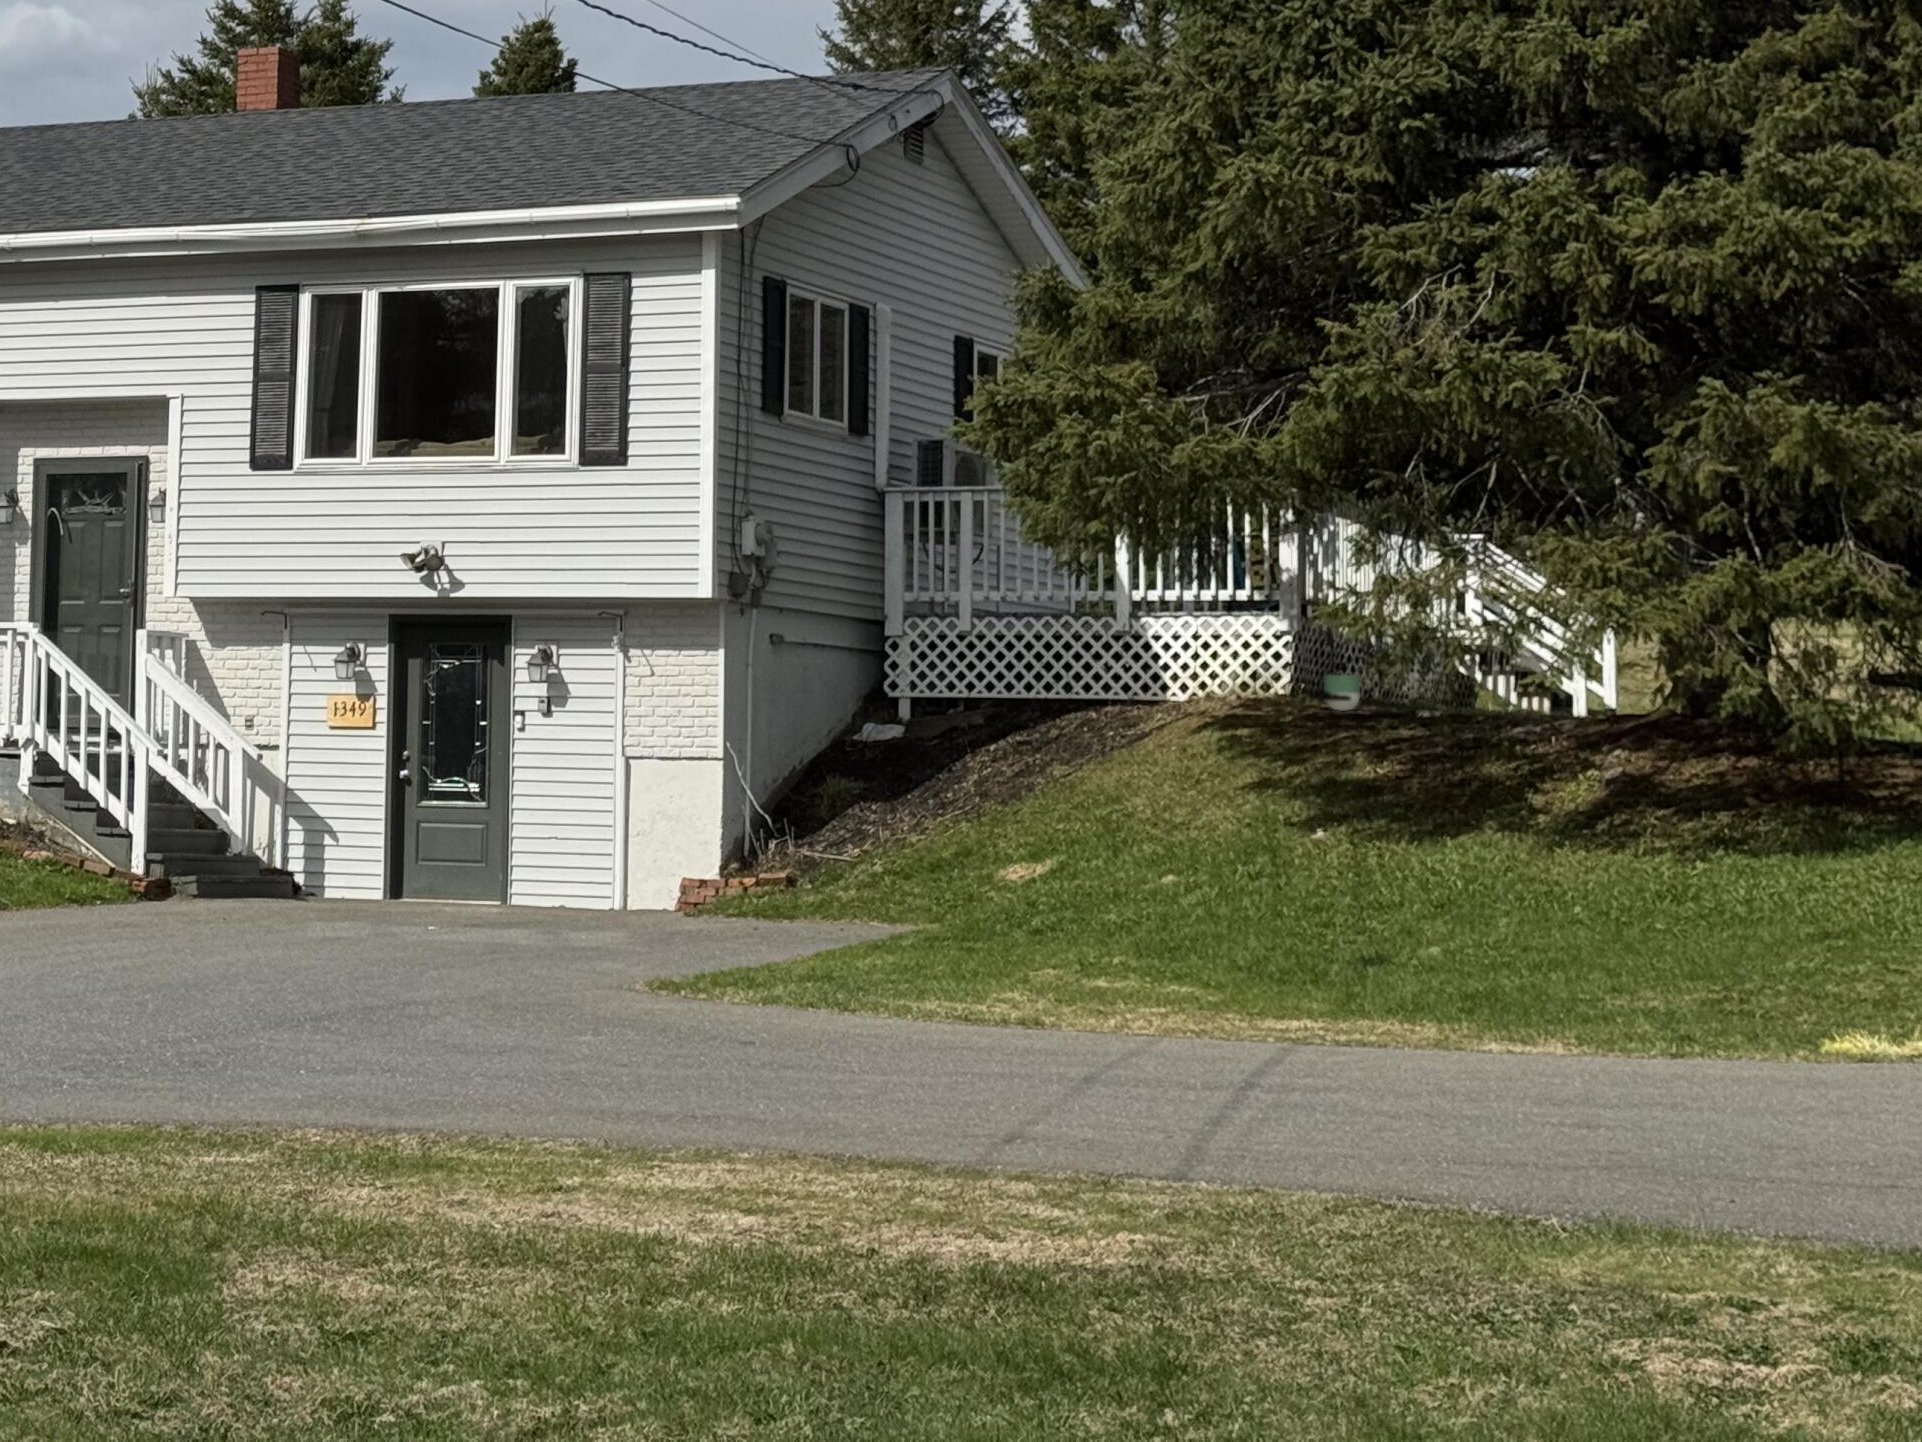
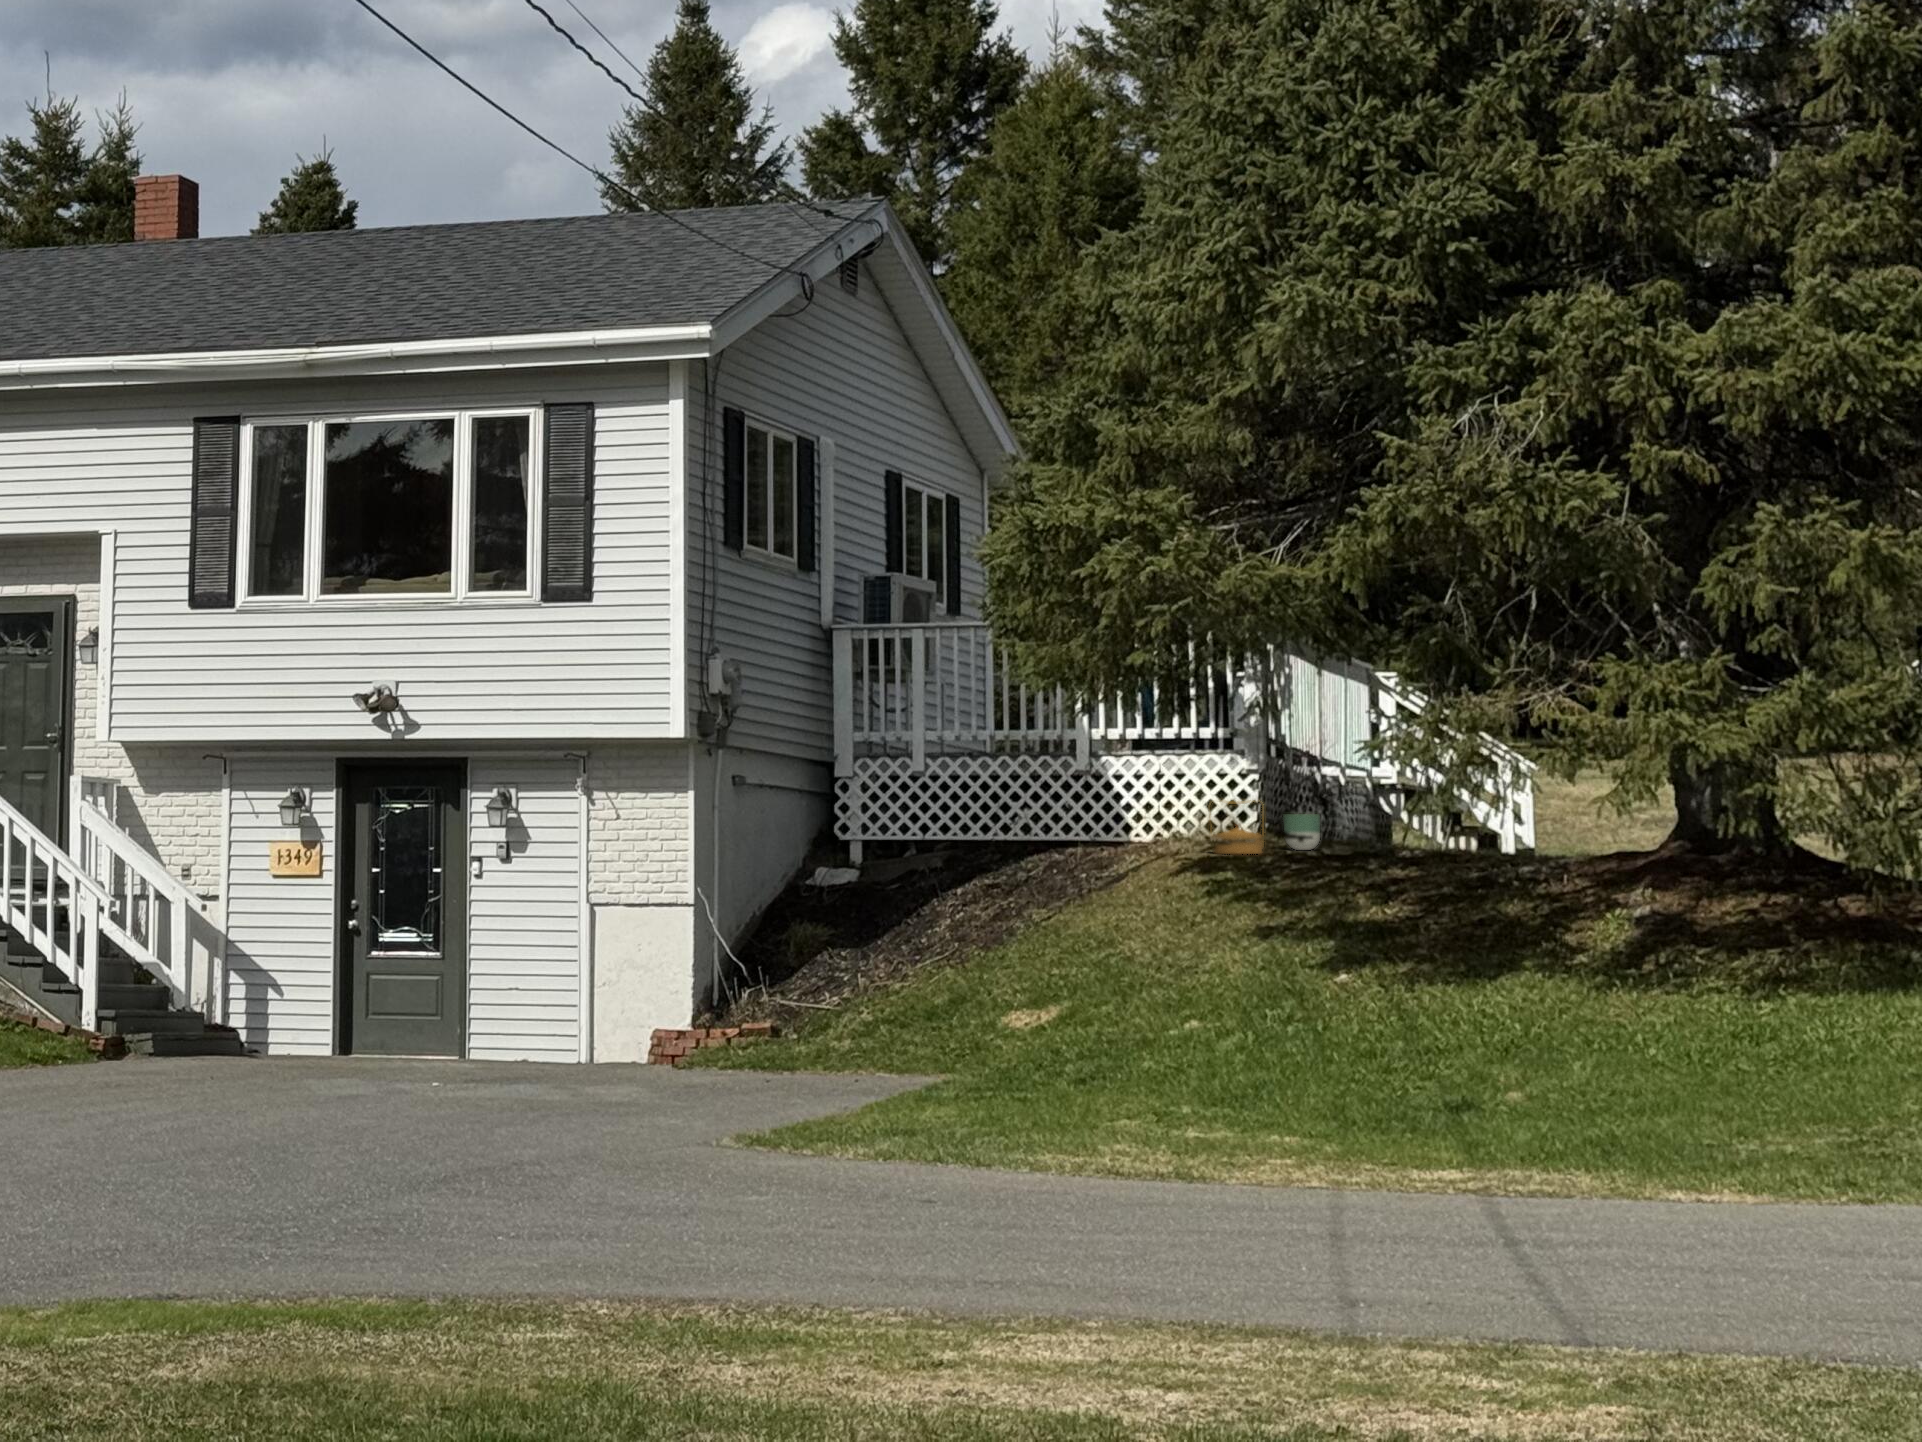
woven basket: none [1241,661,1297,714] -> present [1210,801,1264,854]

